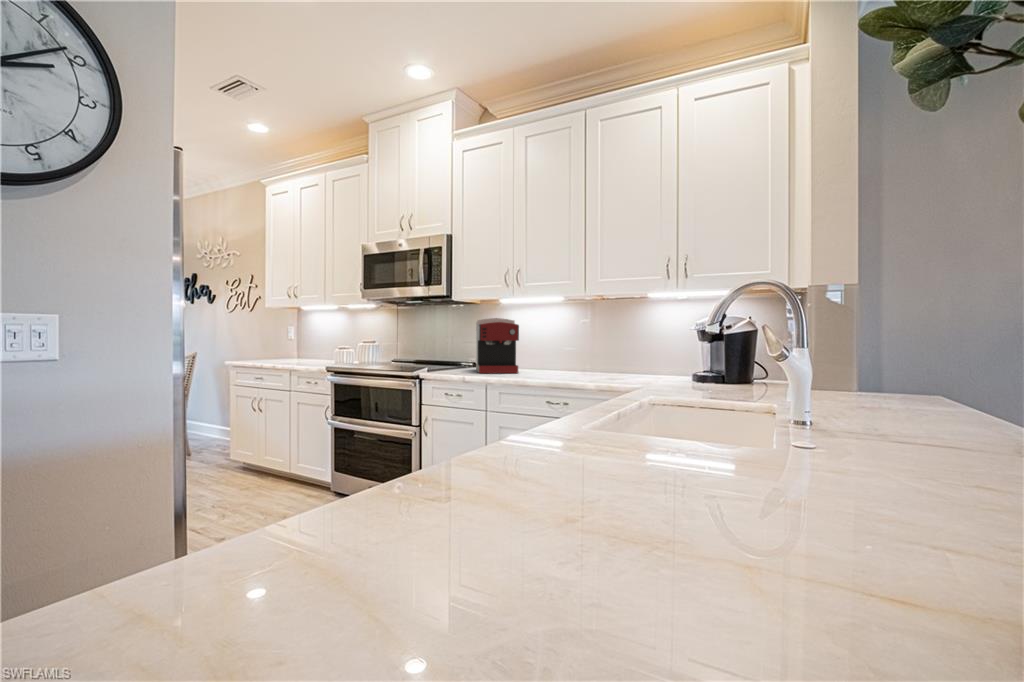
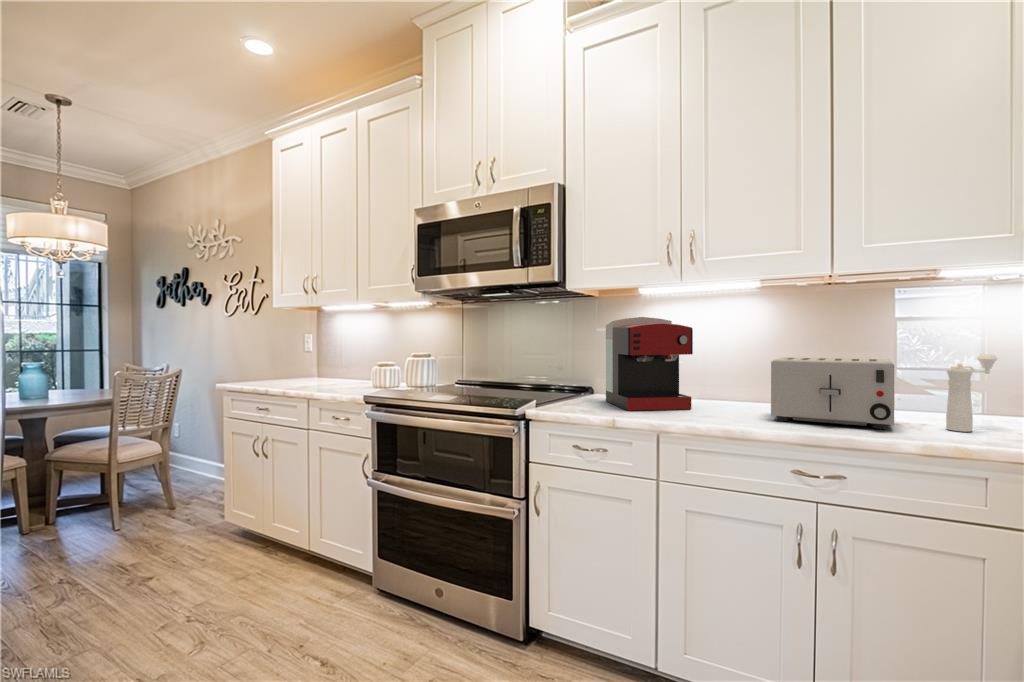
pepper mill: none [632,341,660,381] -> present [946,354,997,432]
toaster: none [550,343,614,380] -> present [771,357,894,429]

